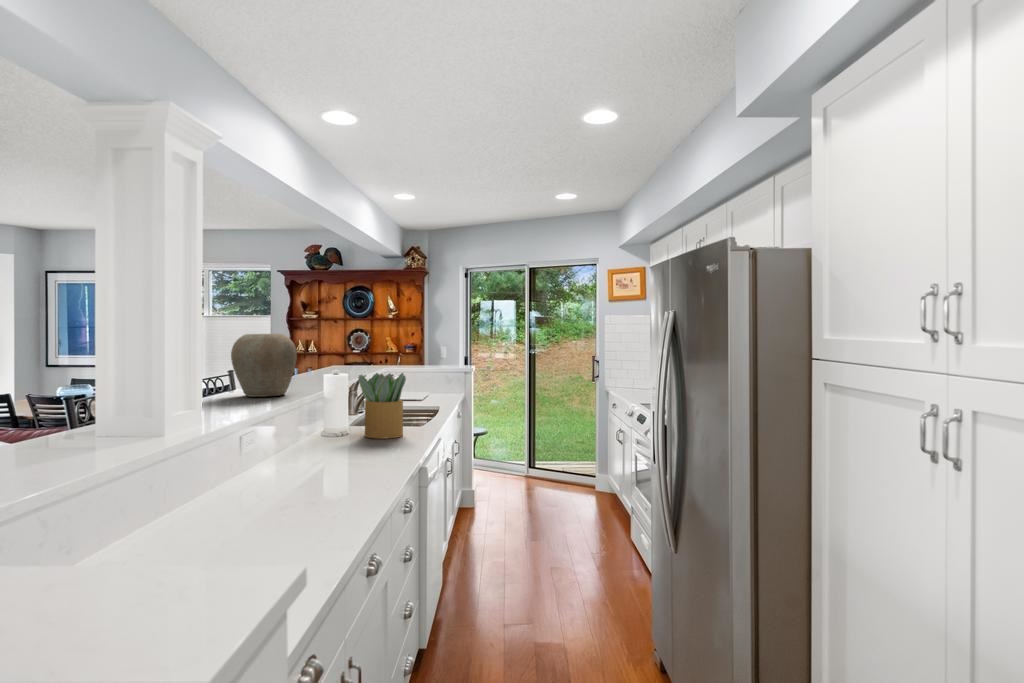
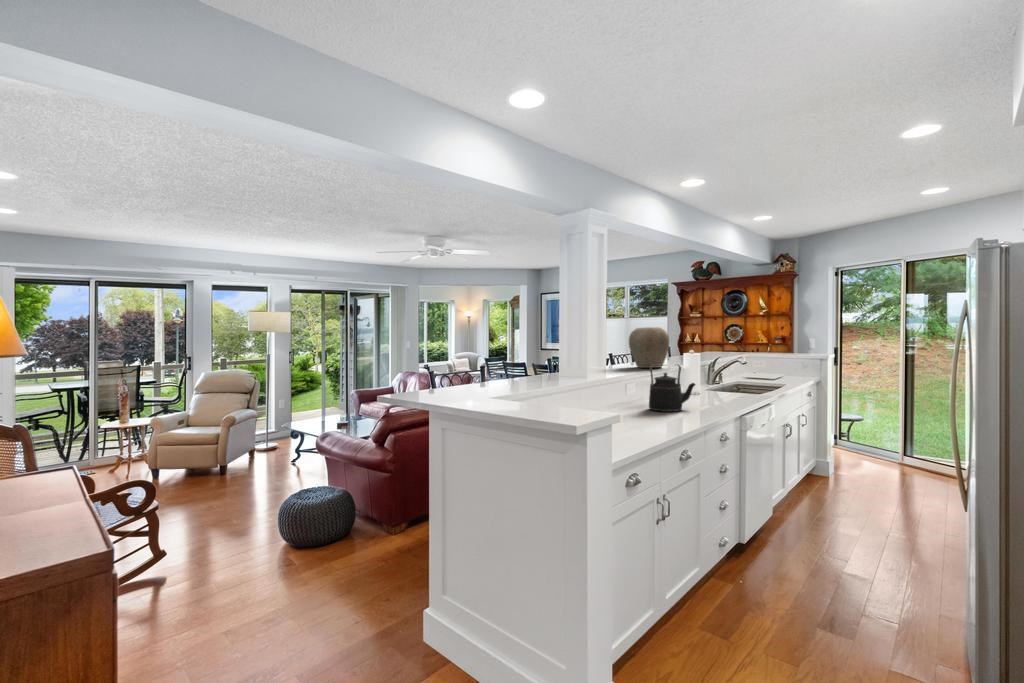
potted plant: present [358,373,406,439] -> none [710,354,747,401]
kettle: none [277,393,348,471] -> present [649,365,695,412]

